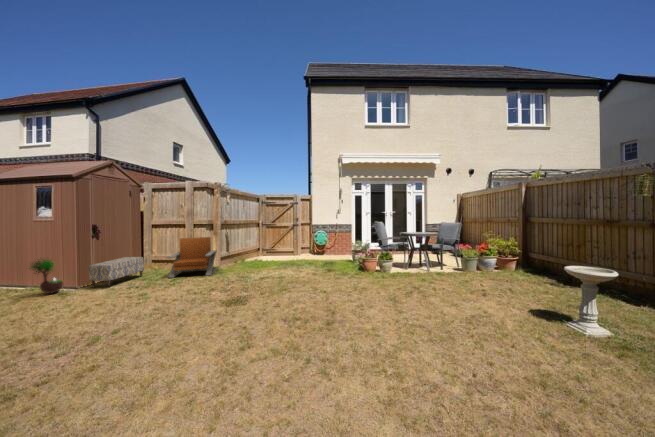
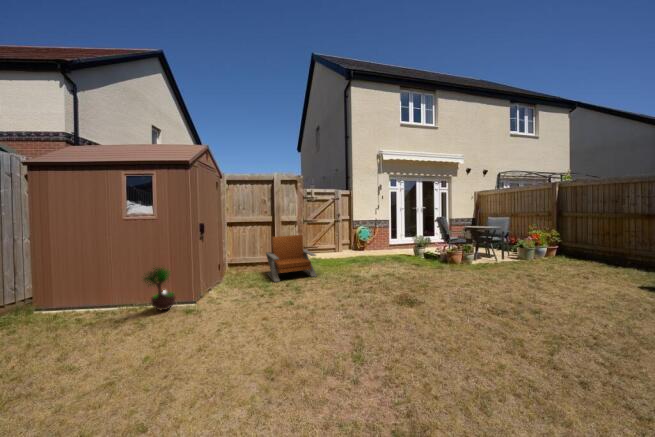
bench: present [89,257,144,287] -> none [199,260,238,299]

